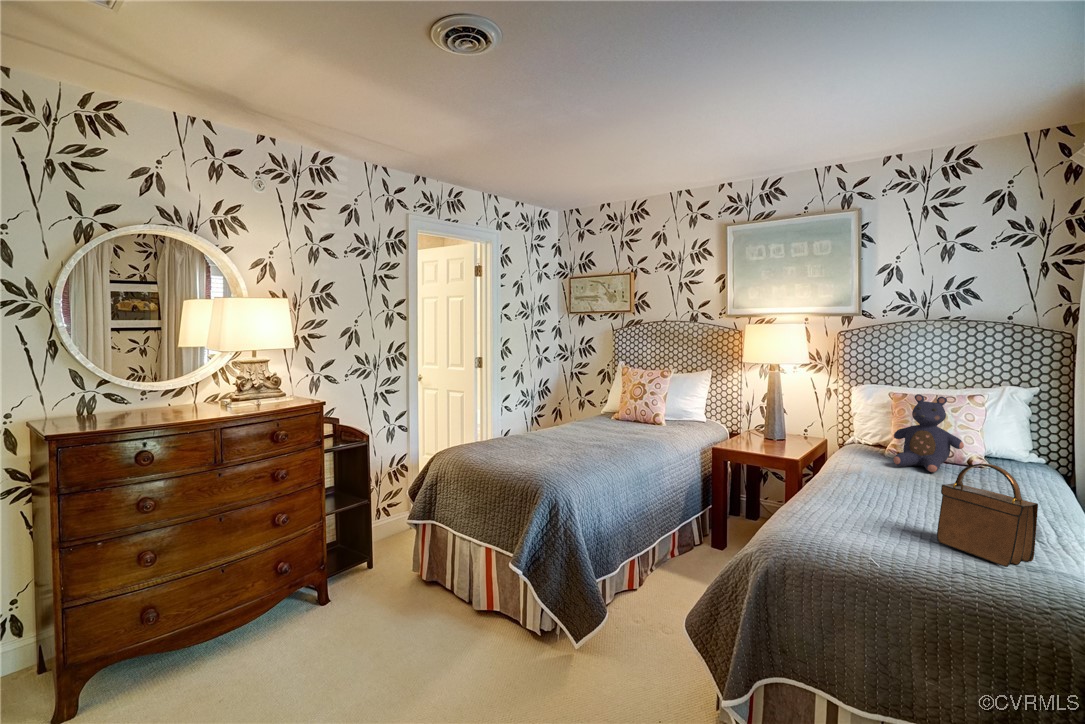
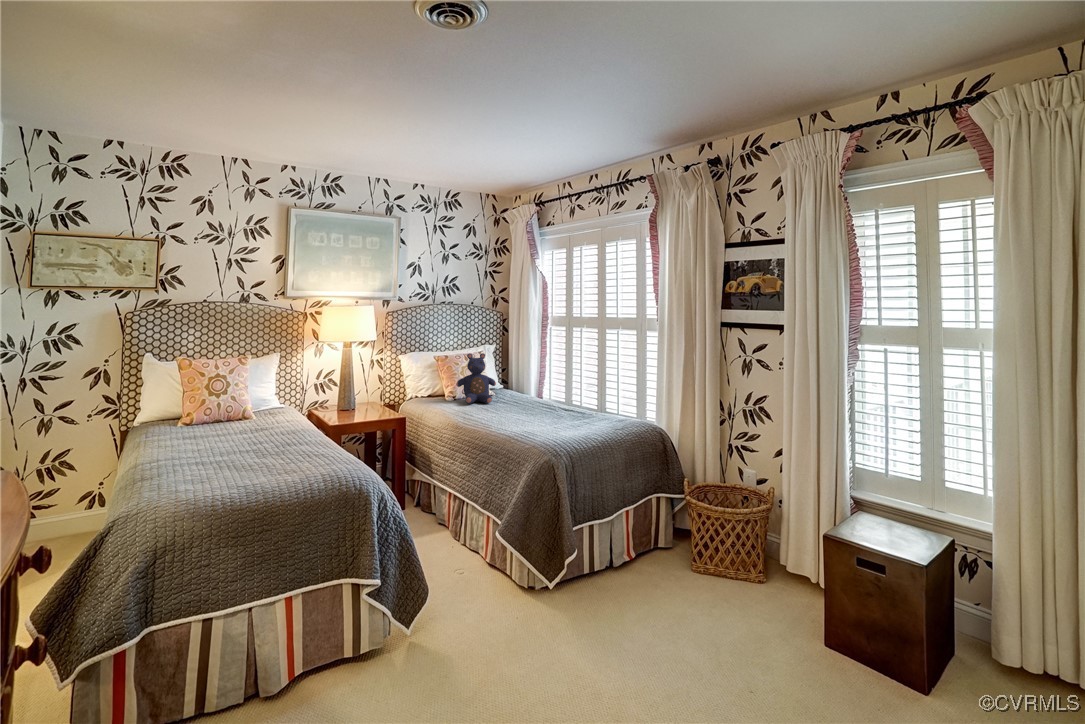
handbag: present [937,464,1038,567] -> none [558,379,597,430]

